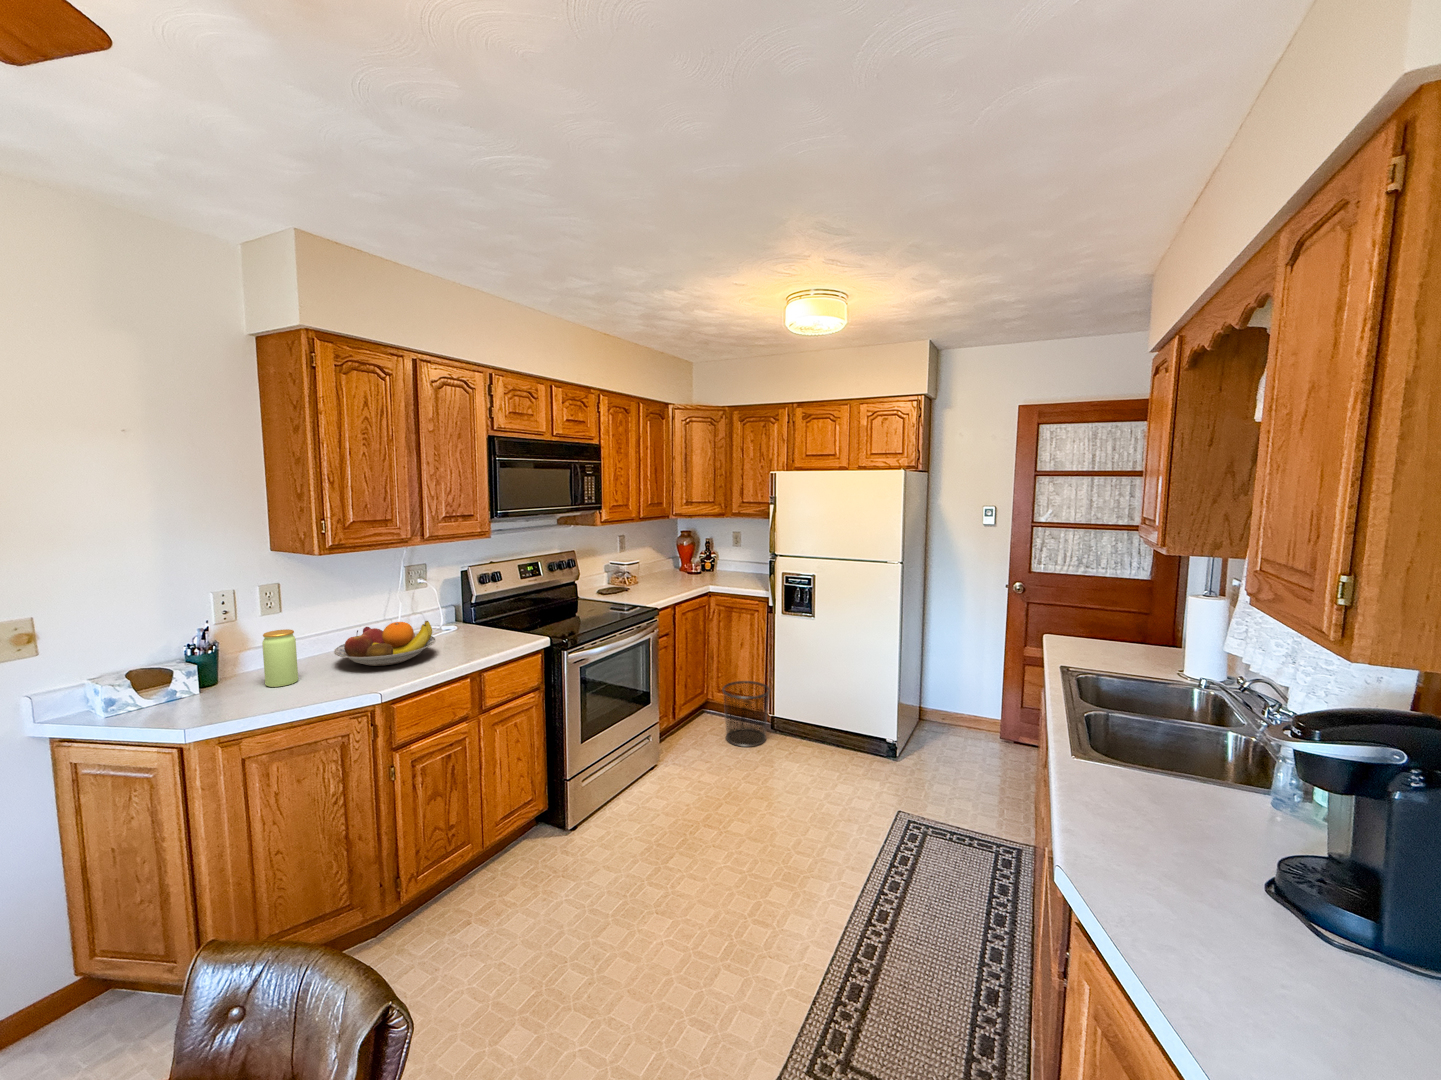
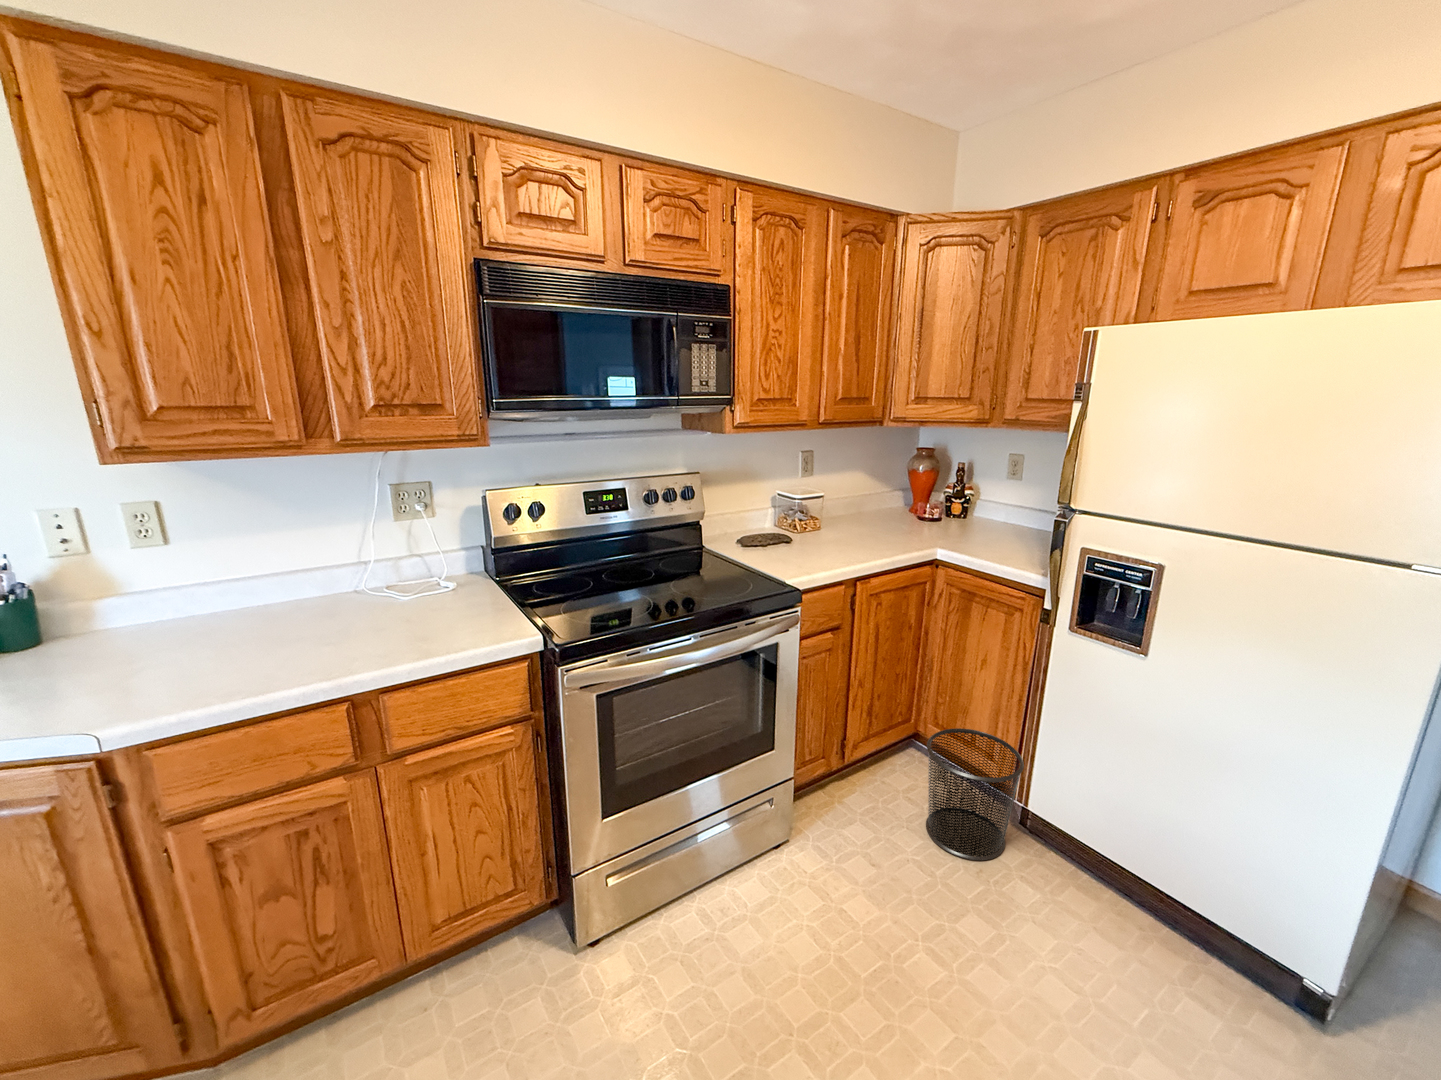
fruit bowl: present [334,621,436,666] -> none [177,579,356,653]
jar: present [262,629,298,687] -> none [44,579,122,670]

